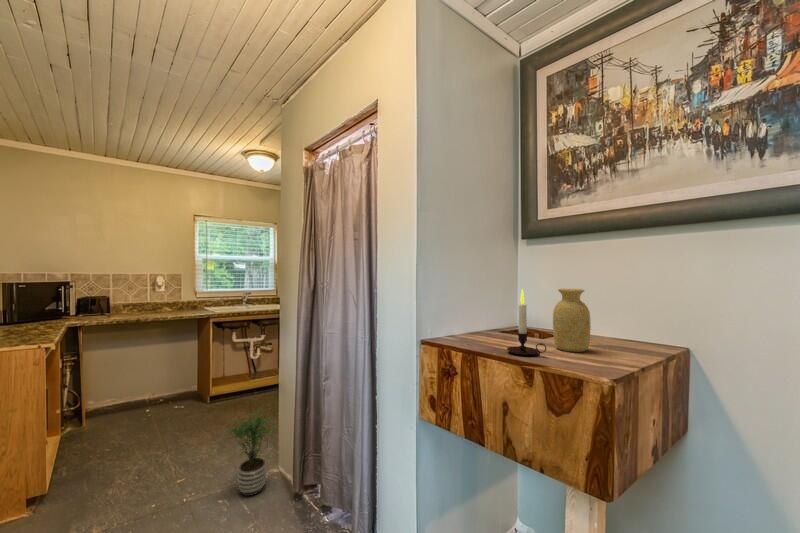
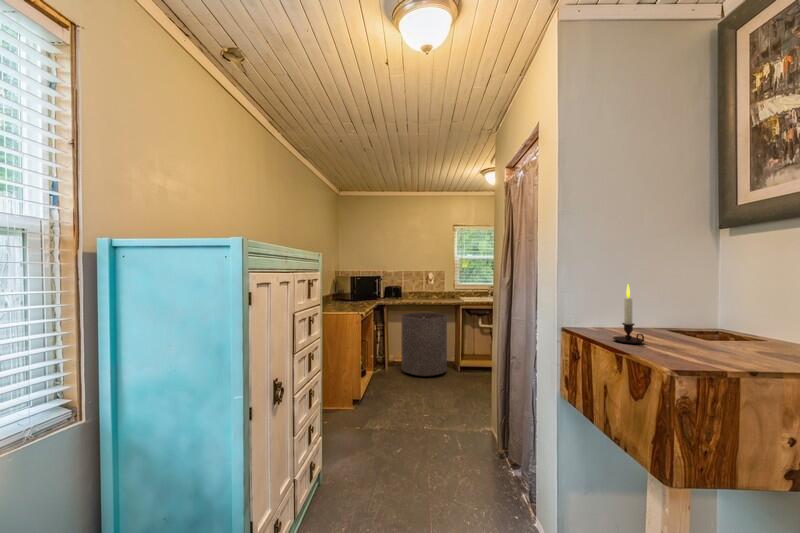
vase: present [553,289,591,352] -> none [681,286,726,351]
trash can: none [109,330,188,423] -> present [401,313,447,377]
potted plant: present [222,414,276,496] -> none [450,378,494,440]

